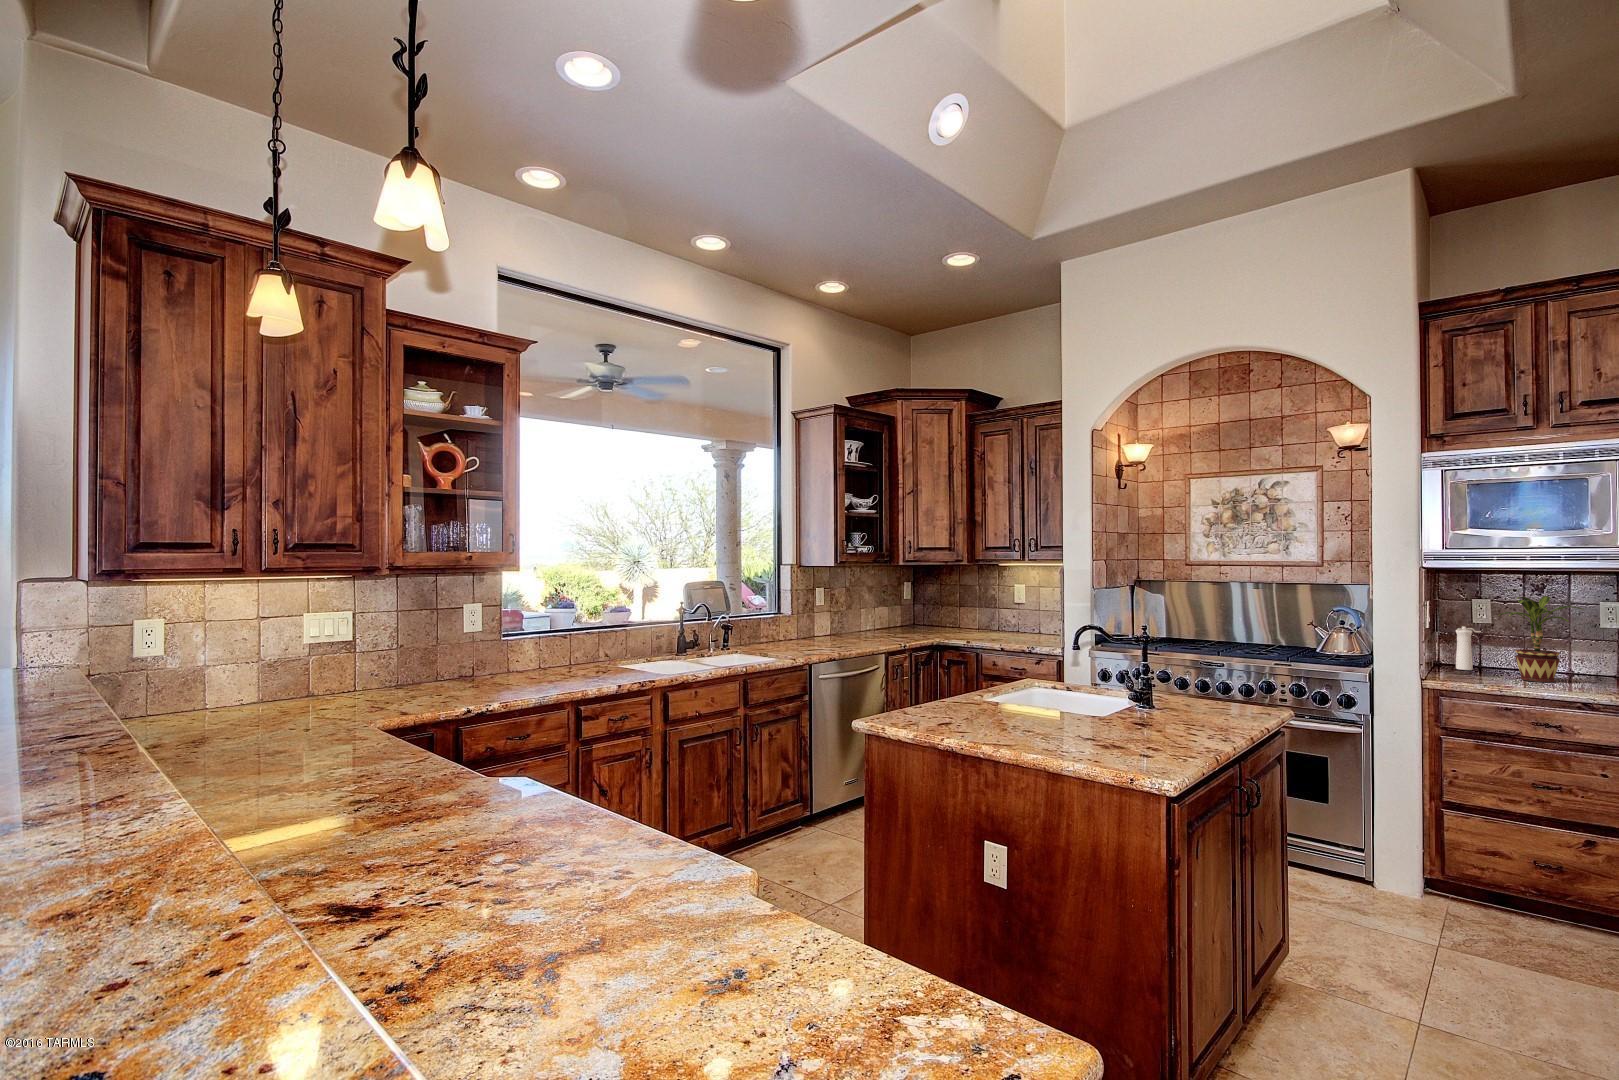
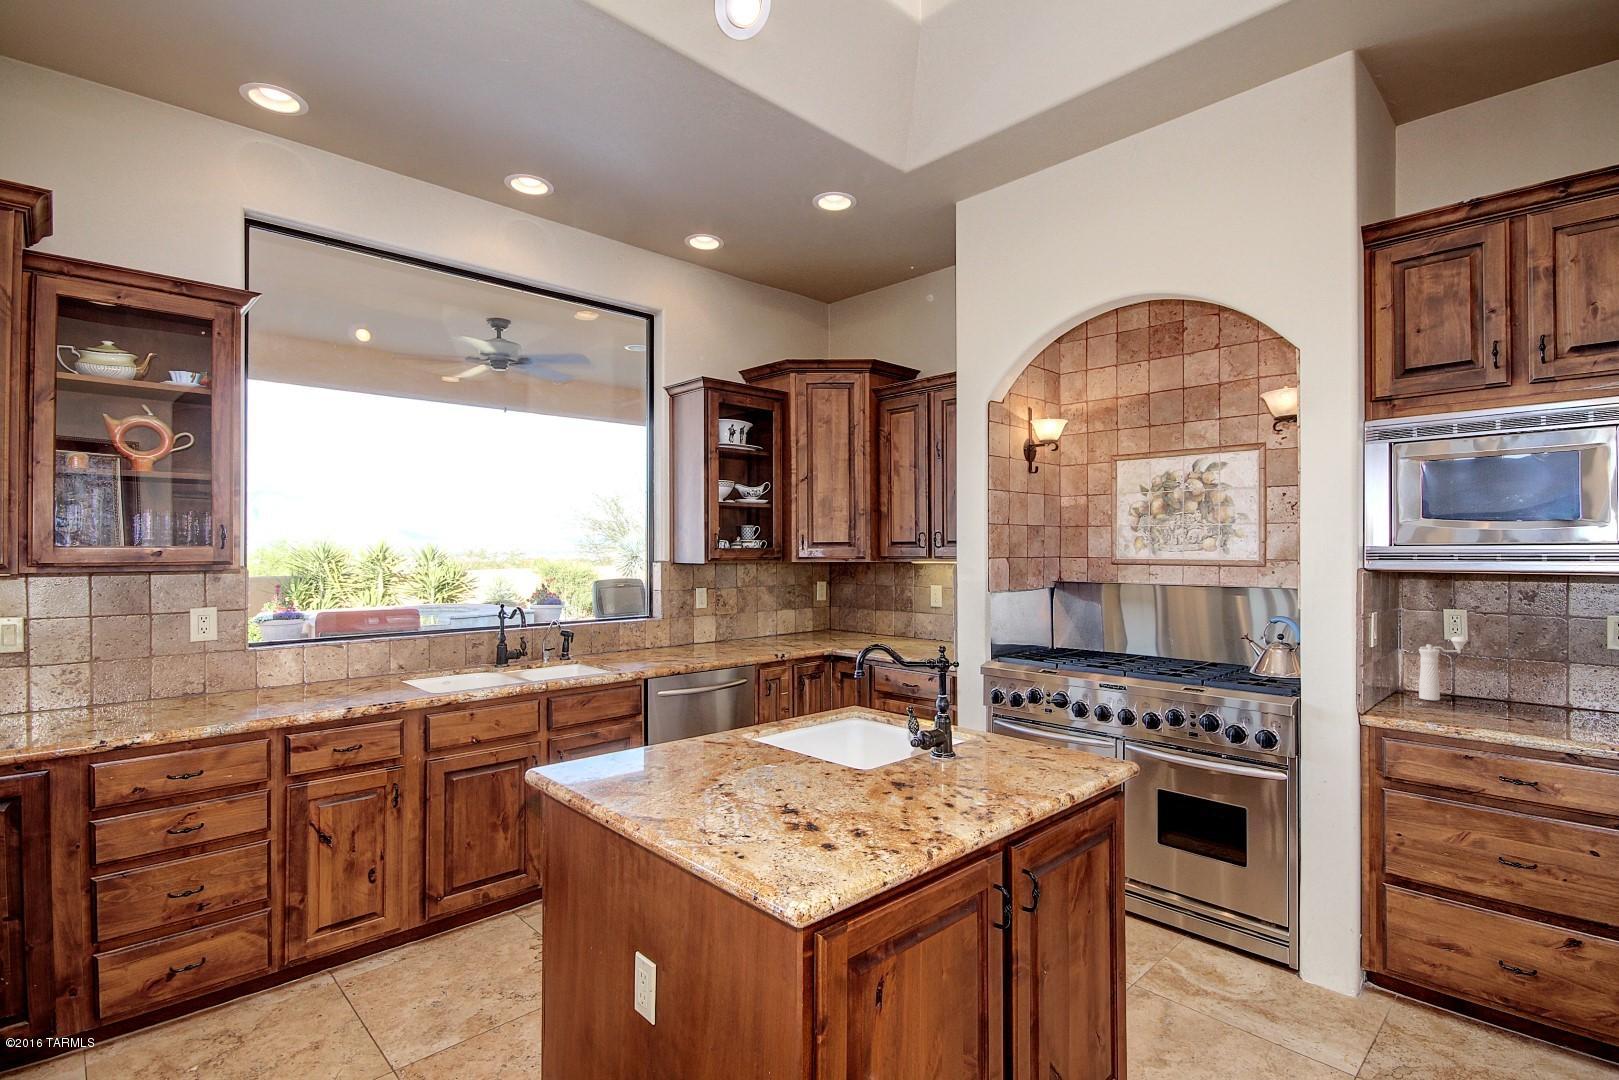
potted plant: present [1500,596,1583,682] -> none [1464,607,1579,721]

